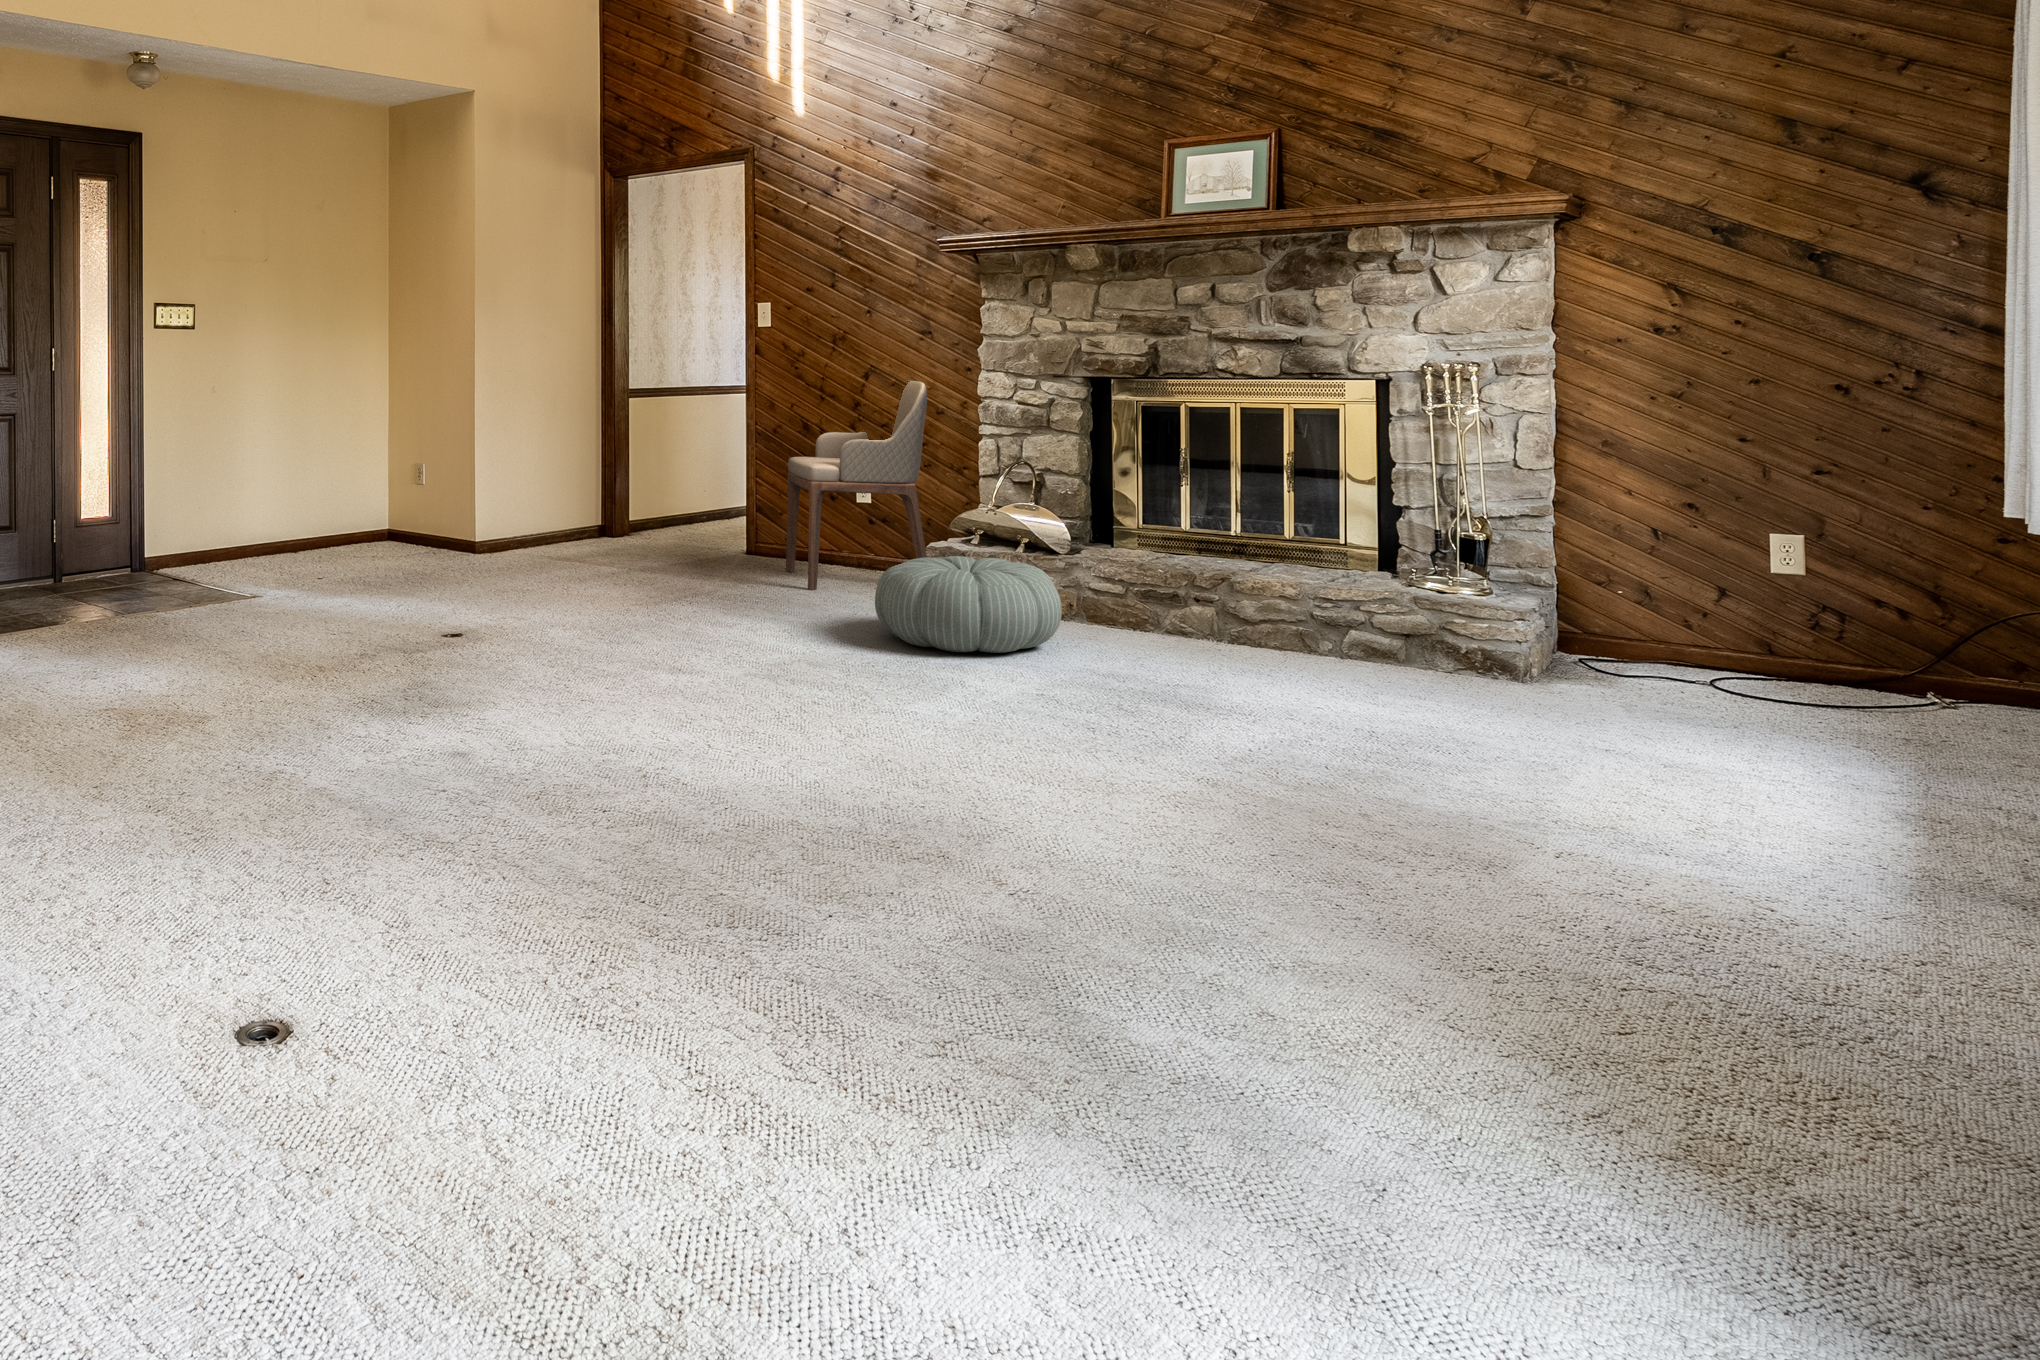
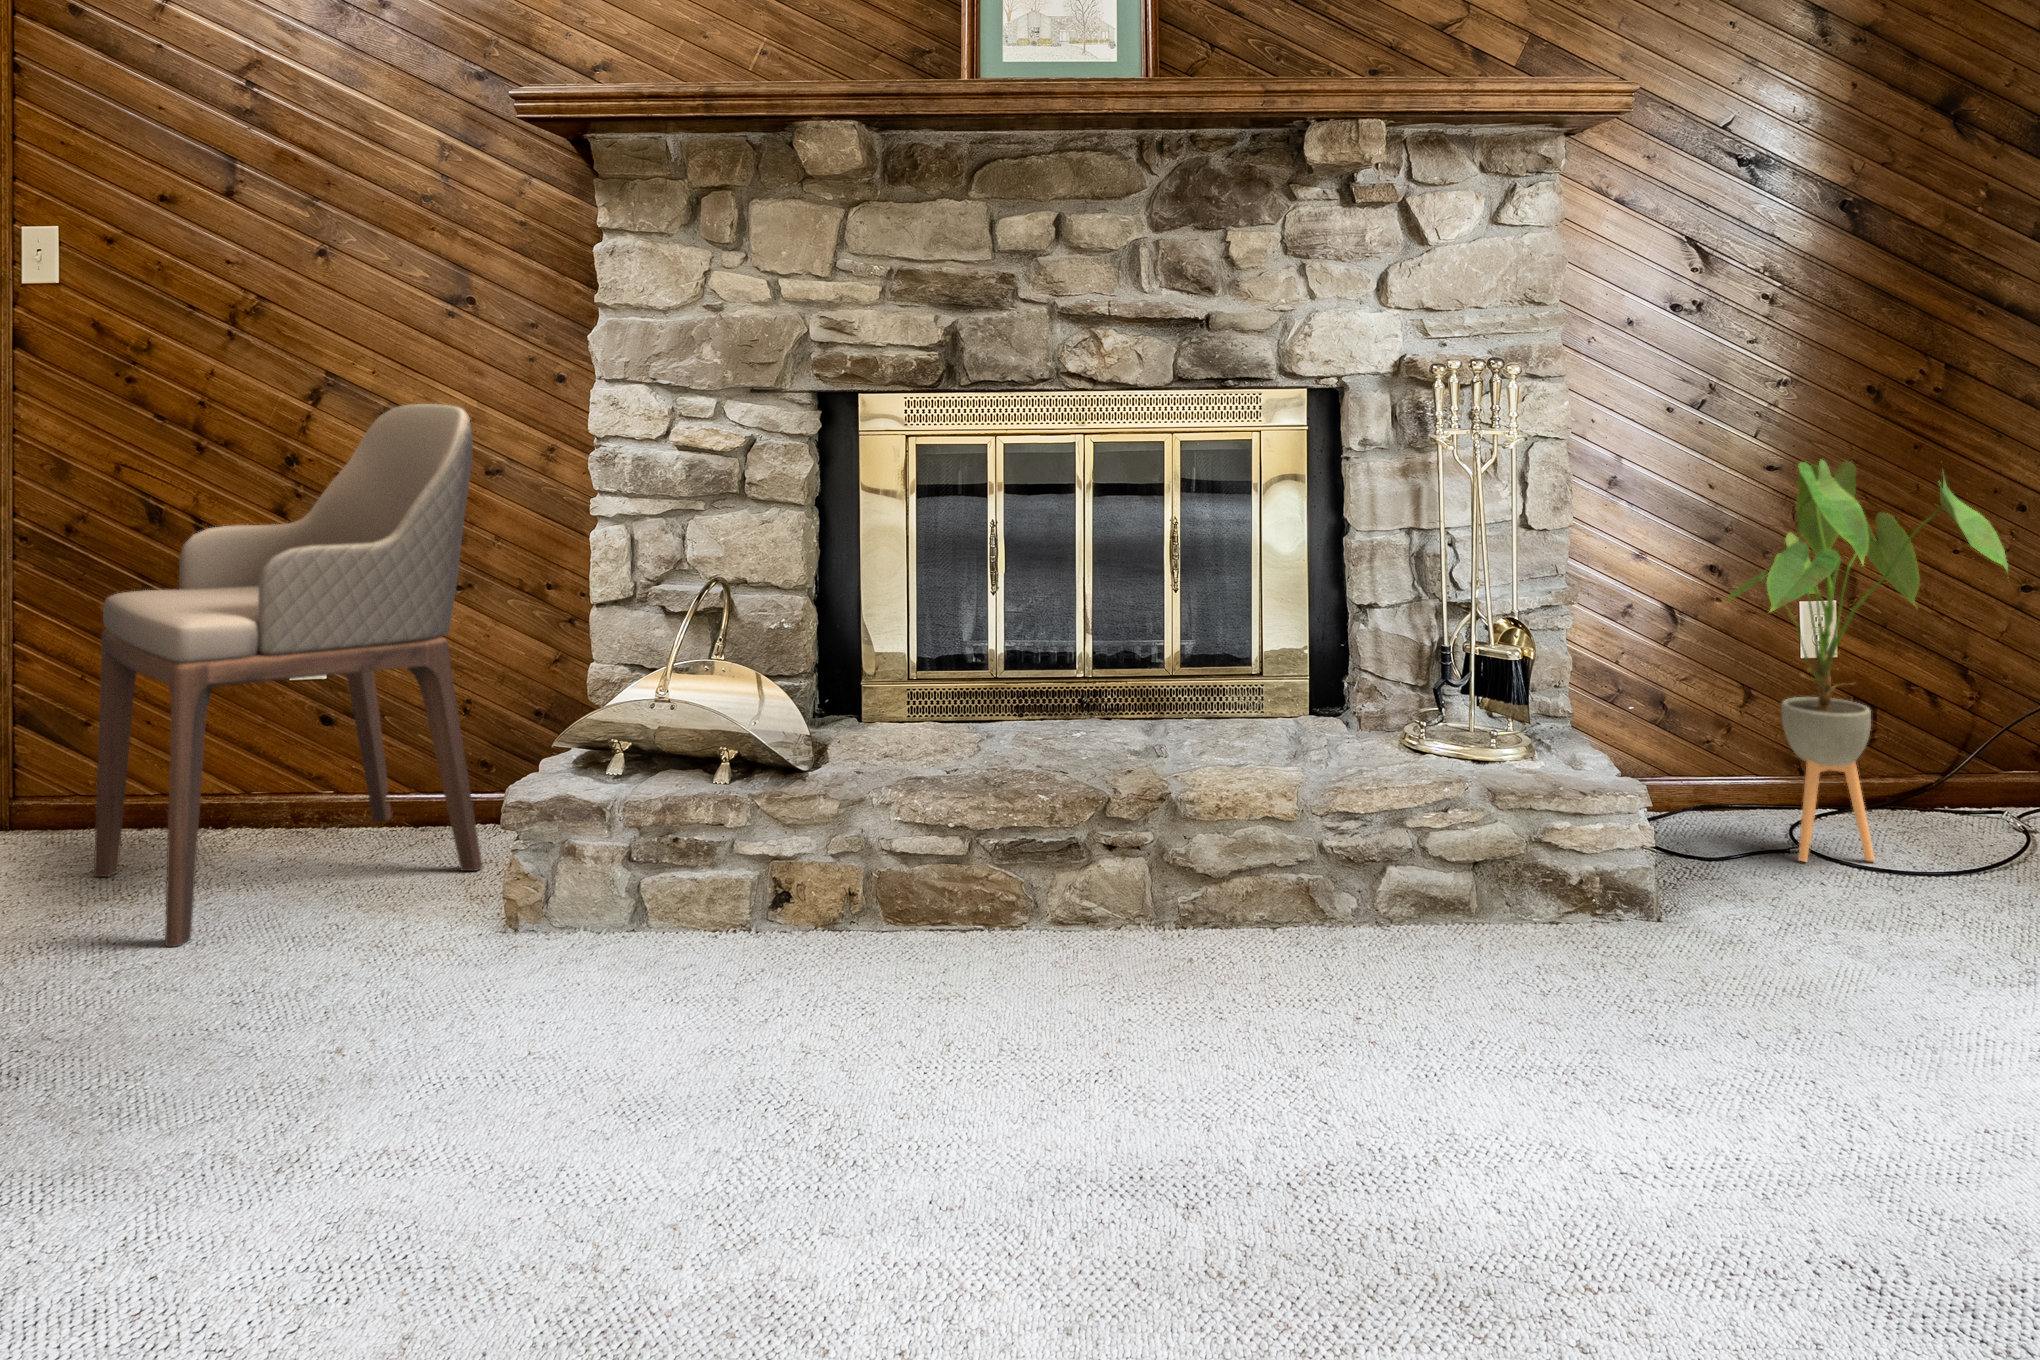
house plant: none [1644,427,1841,687] -> present [1727,460,2008,862]
pouf: present [875,556,1062,653] -> none [425,841,927,1185]

